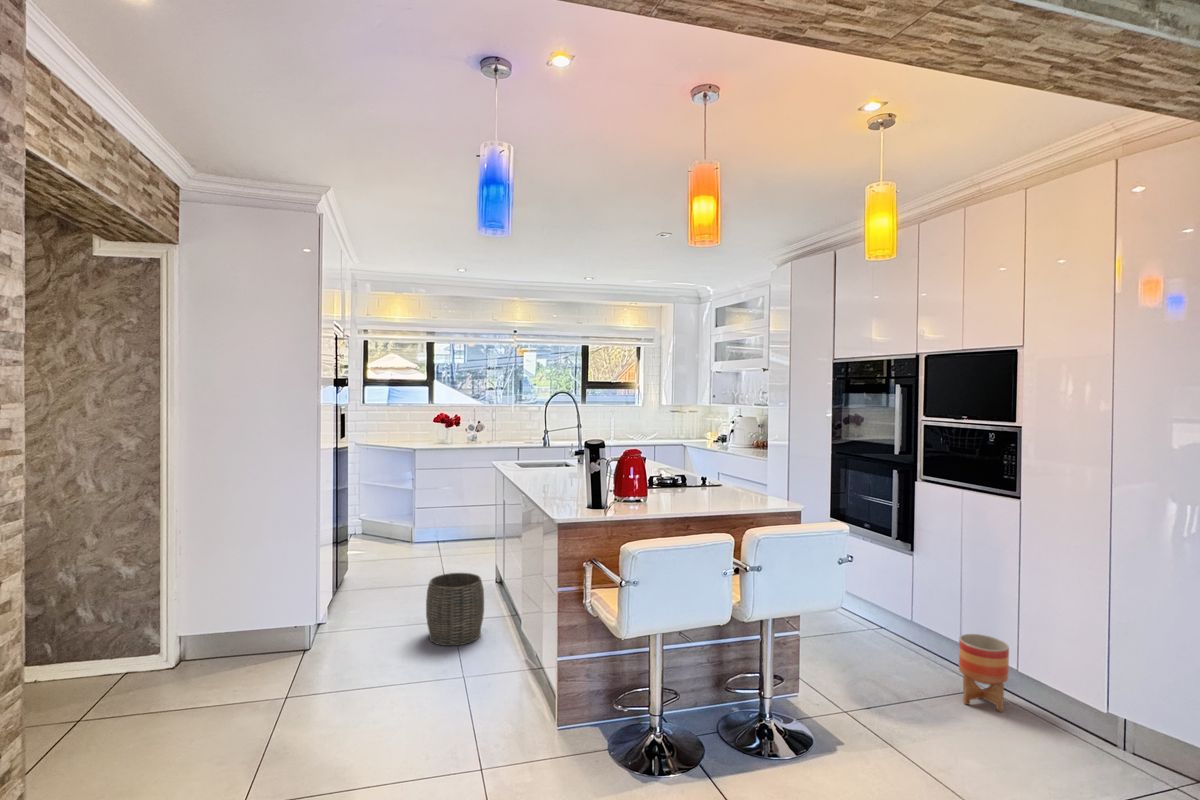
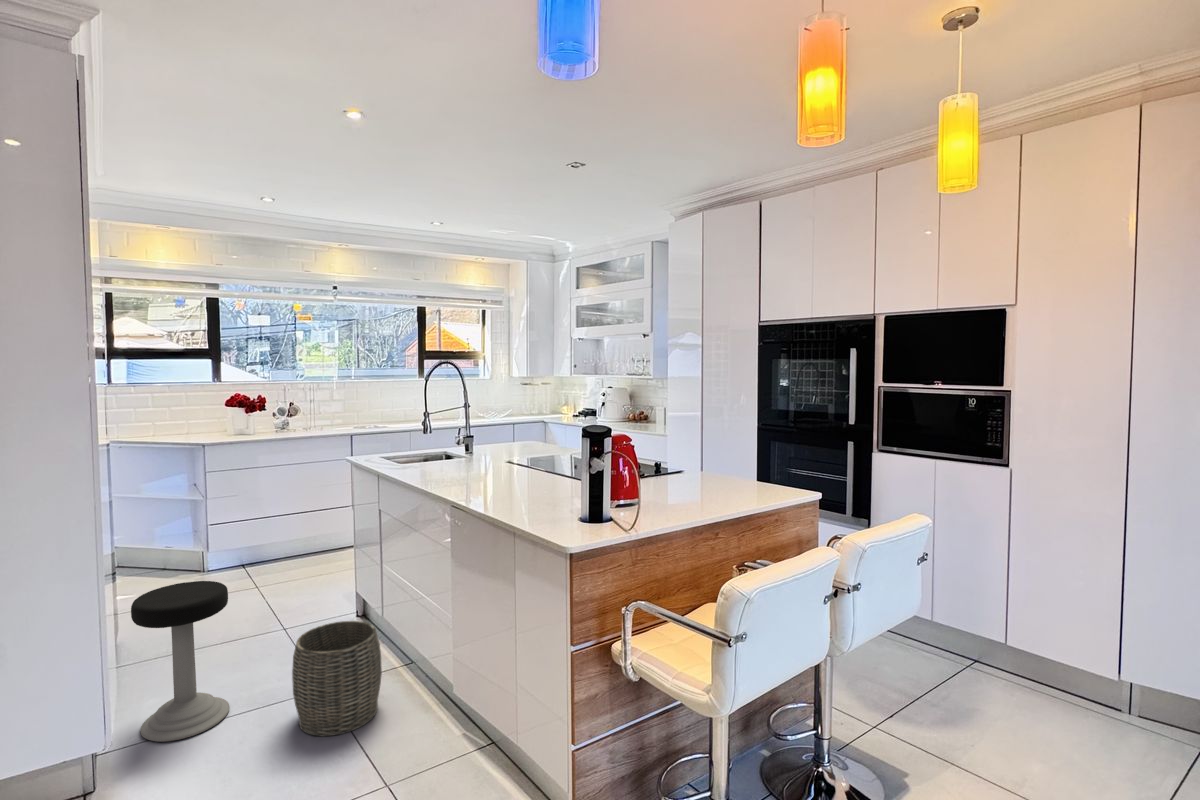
stool: none [342,534,397,632] -> present [131,581,230,742]
planter: present [959,634,1009,712] -> none [952,610,1006,690]

